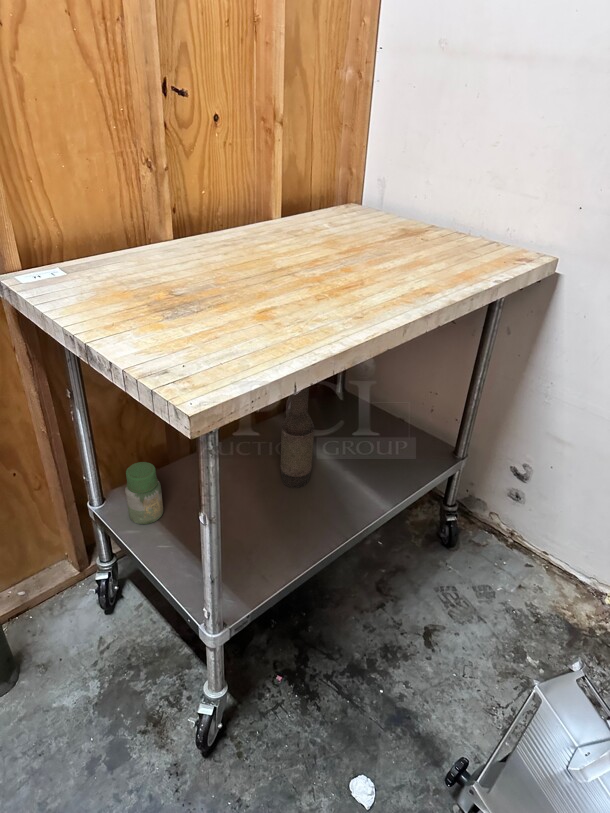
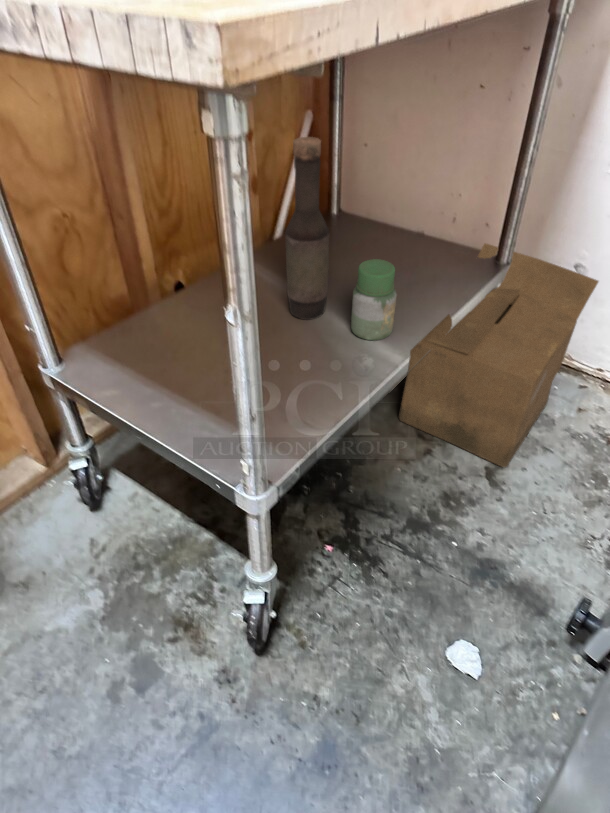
cardboard box: none [364,438,537,630] -> present [399,243,598,467]
jar: present [125,462,163,524] -> present [351,259,397,340]

